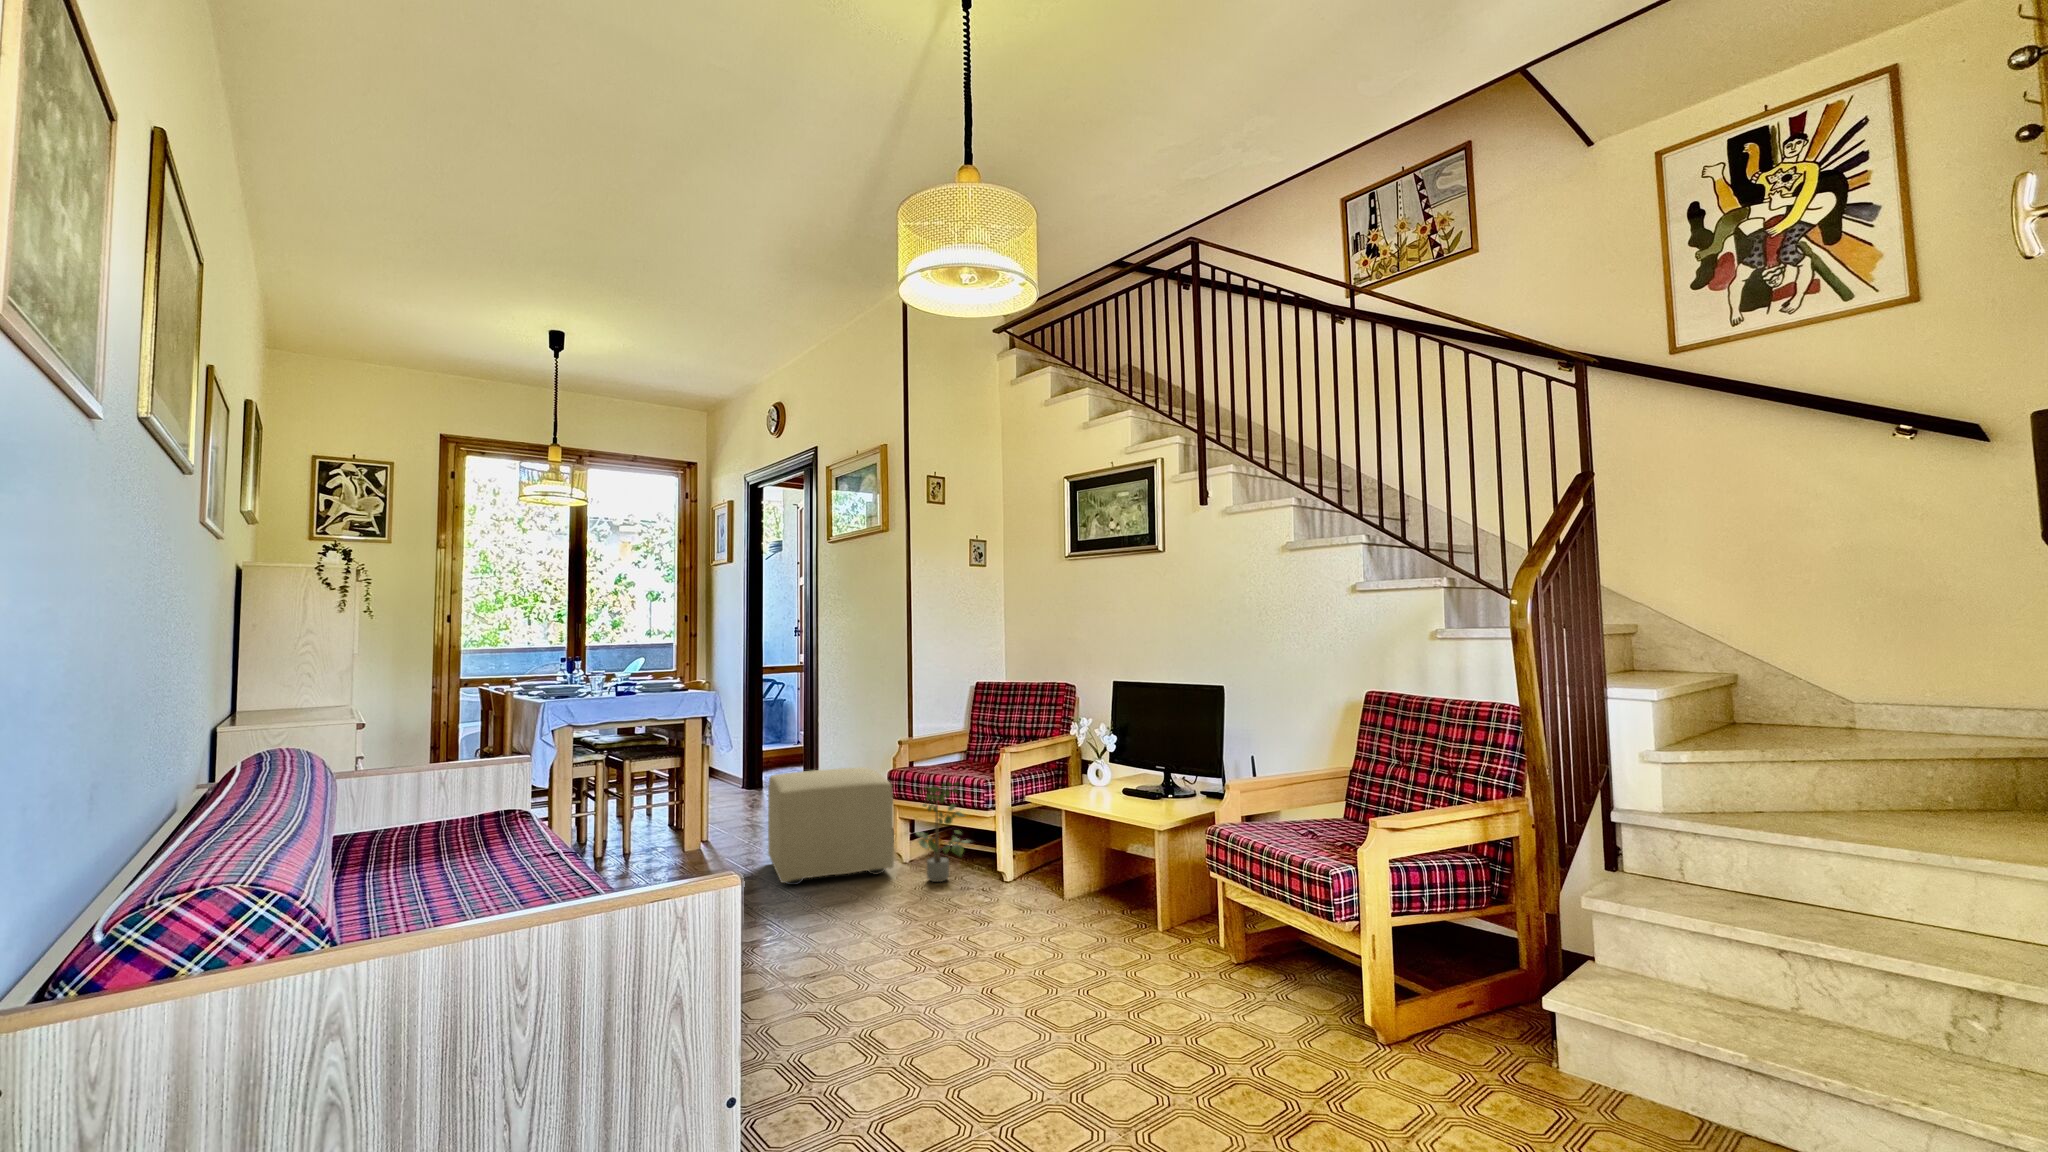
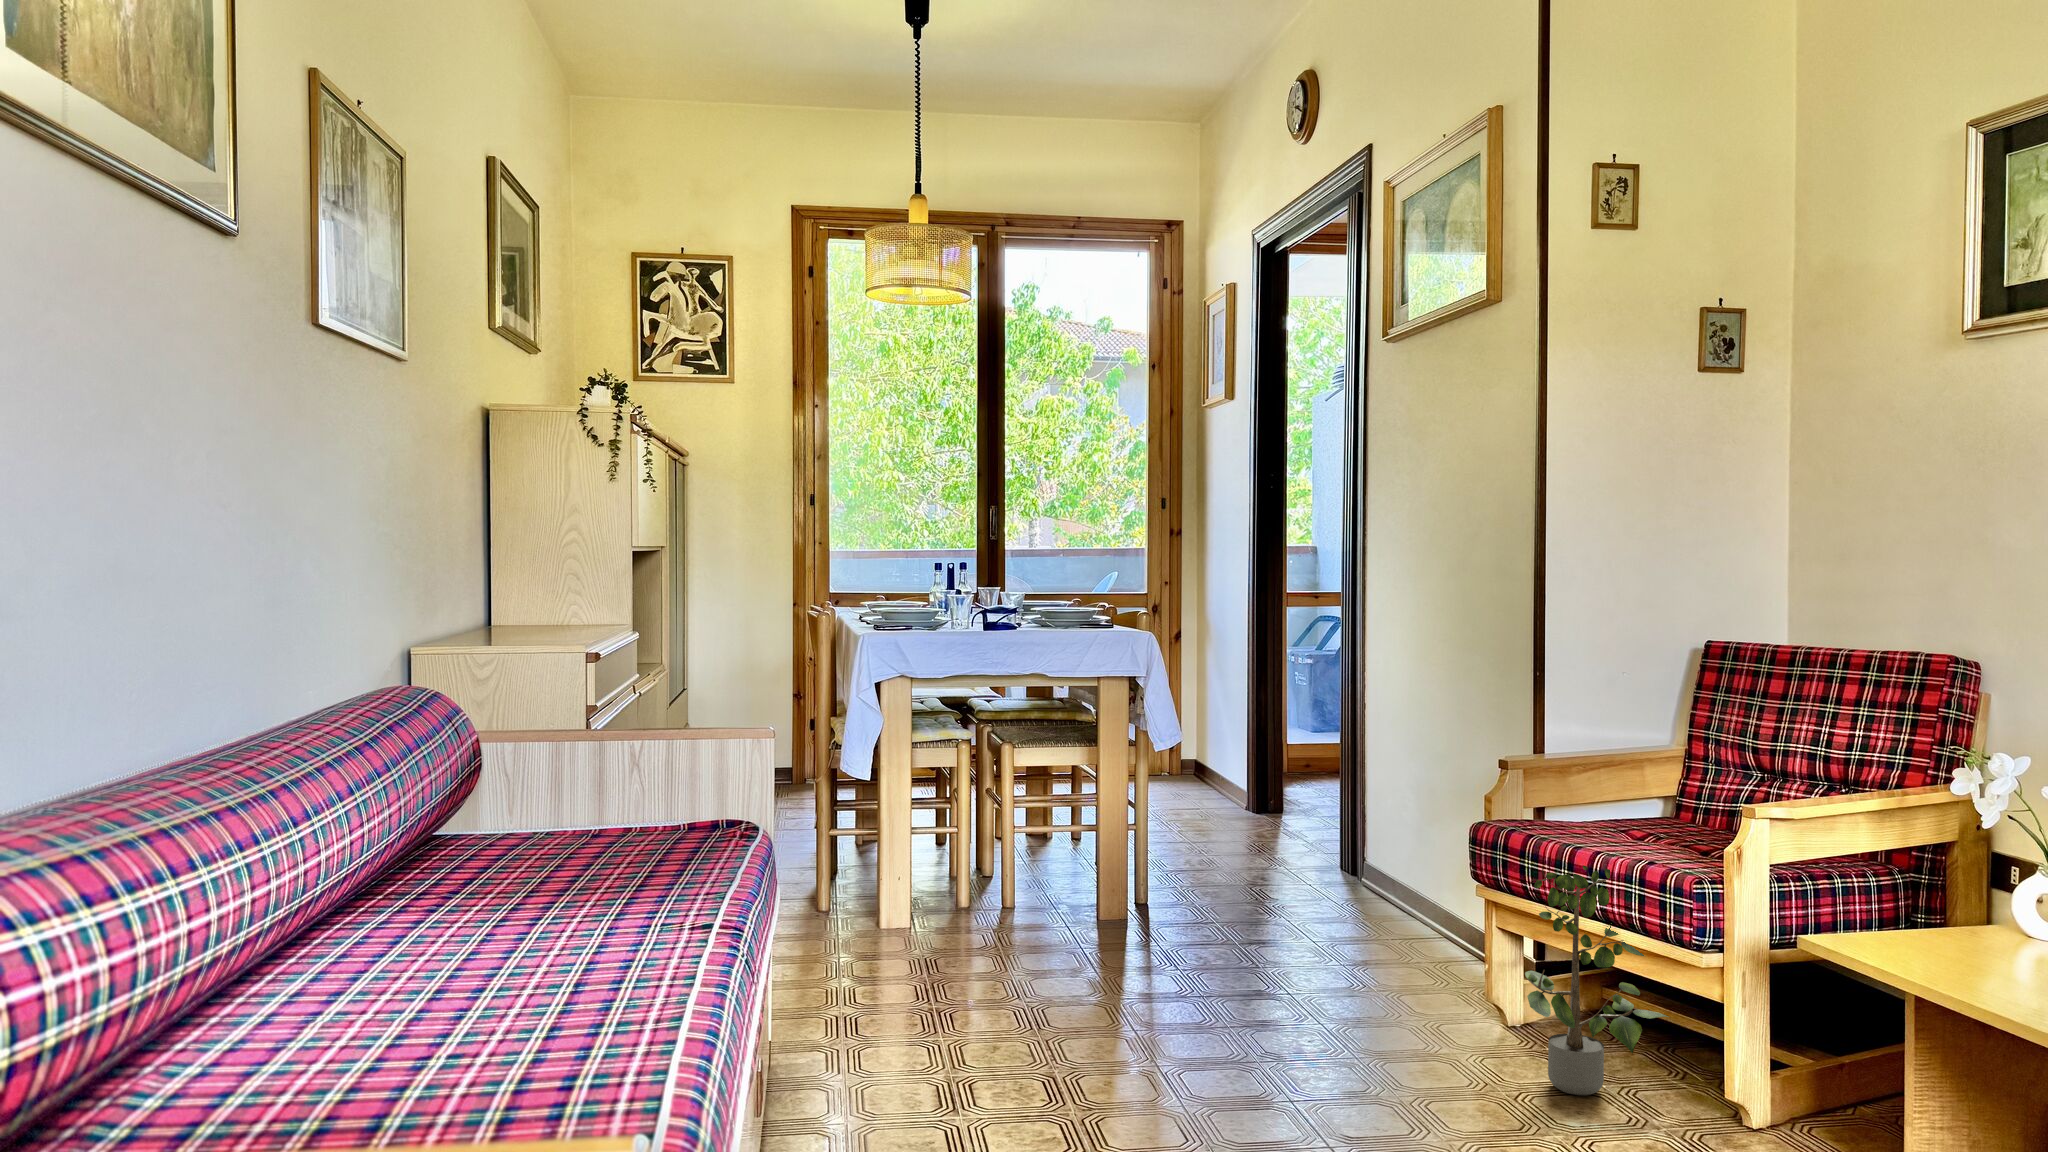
ottoman: present [768,767,894,885] -> none [1226,802,1476,1046]

